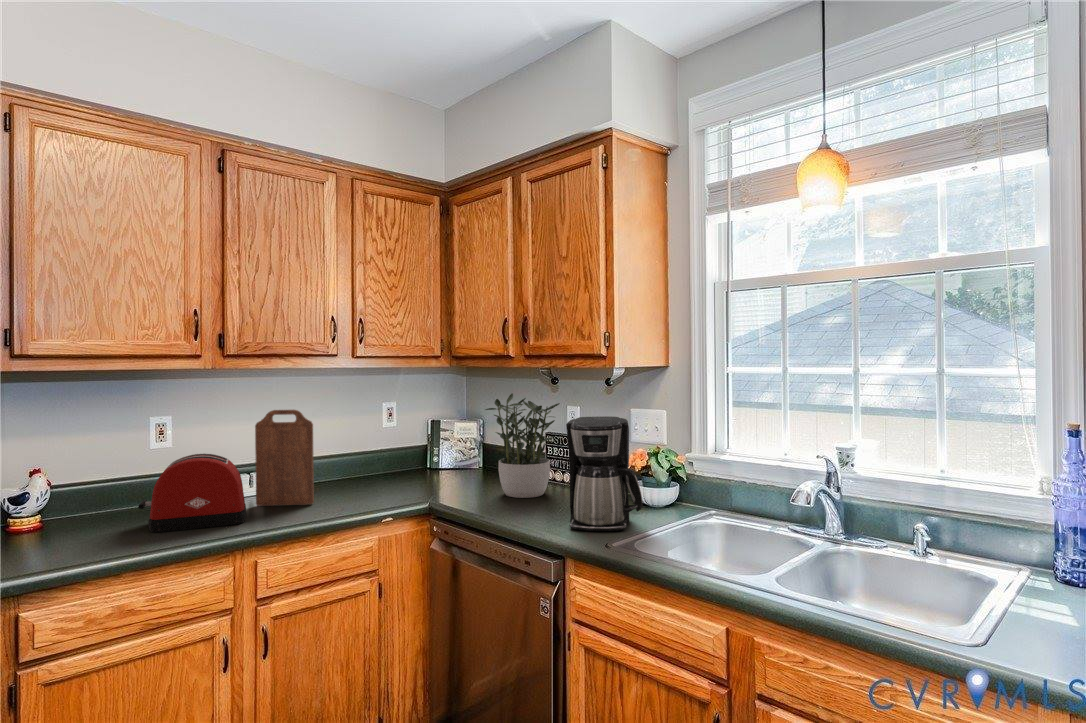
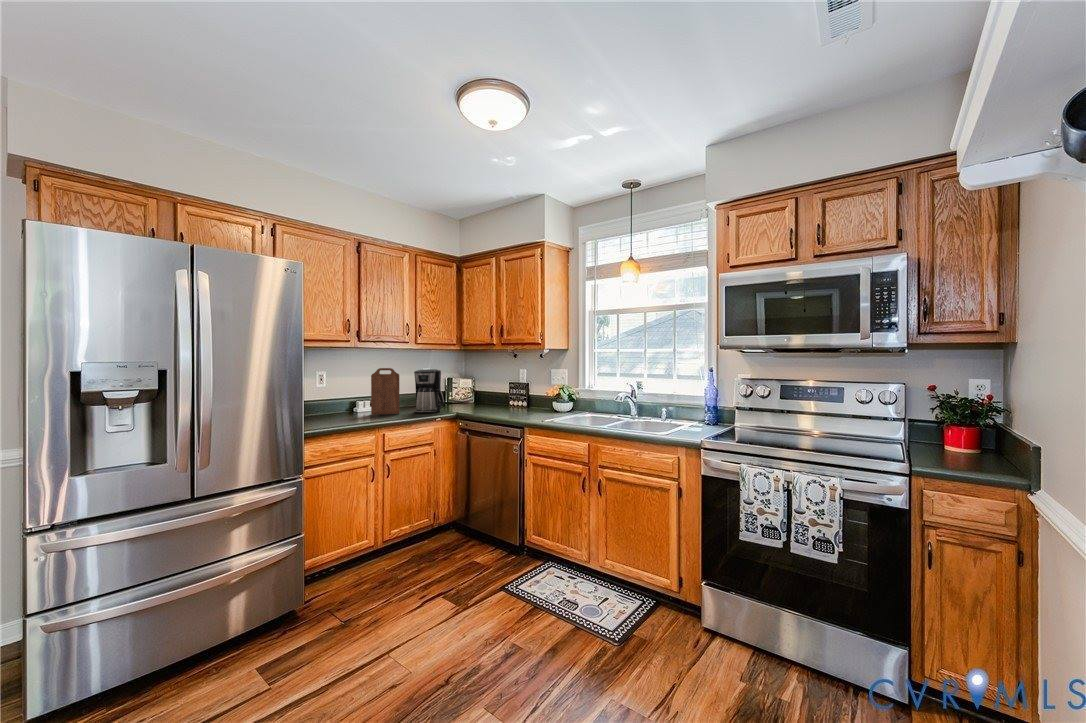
potted plant: present [485,393,560,498] -> none [481,362,518,411]
coffee maker: present [566,416,643,531] -> present [414,369,444,413]
toaster: present [138,453,246,532] -> none [325,387,374,421]

